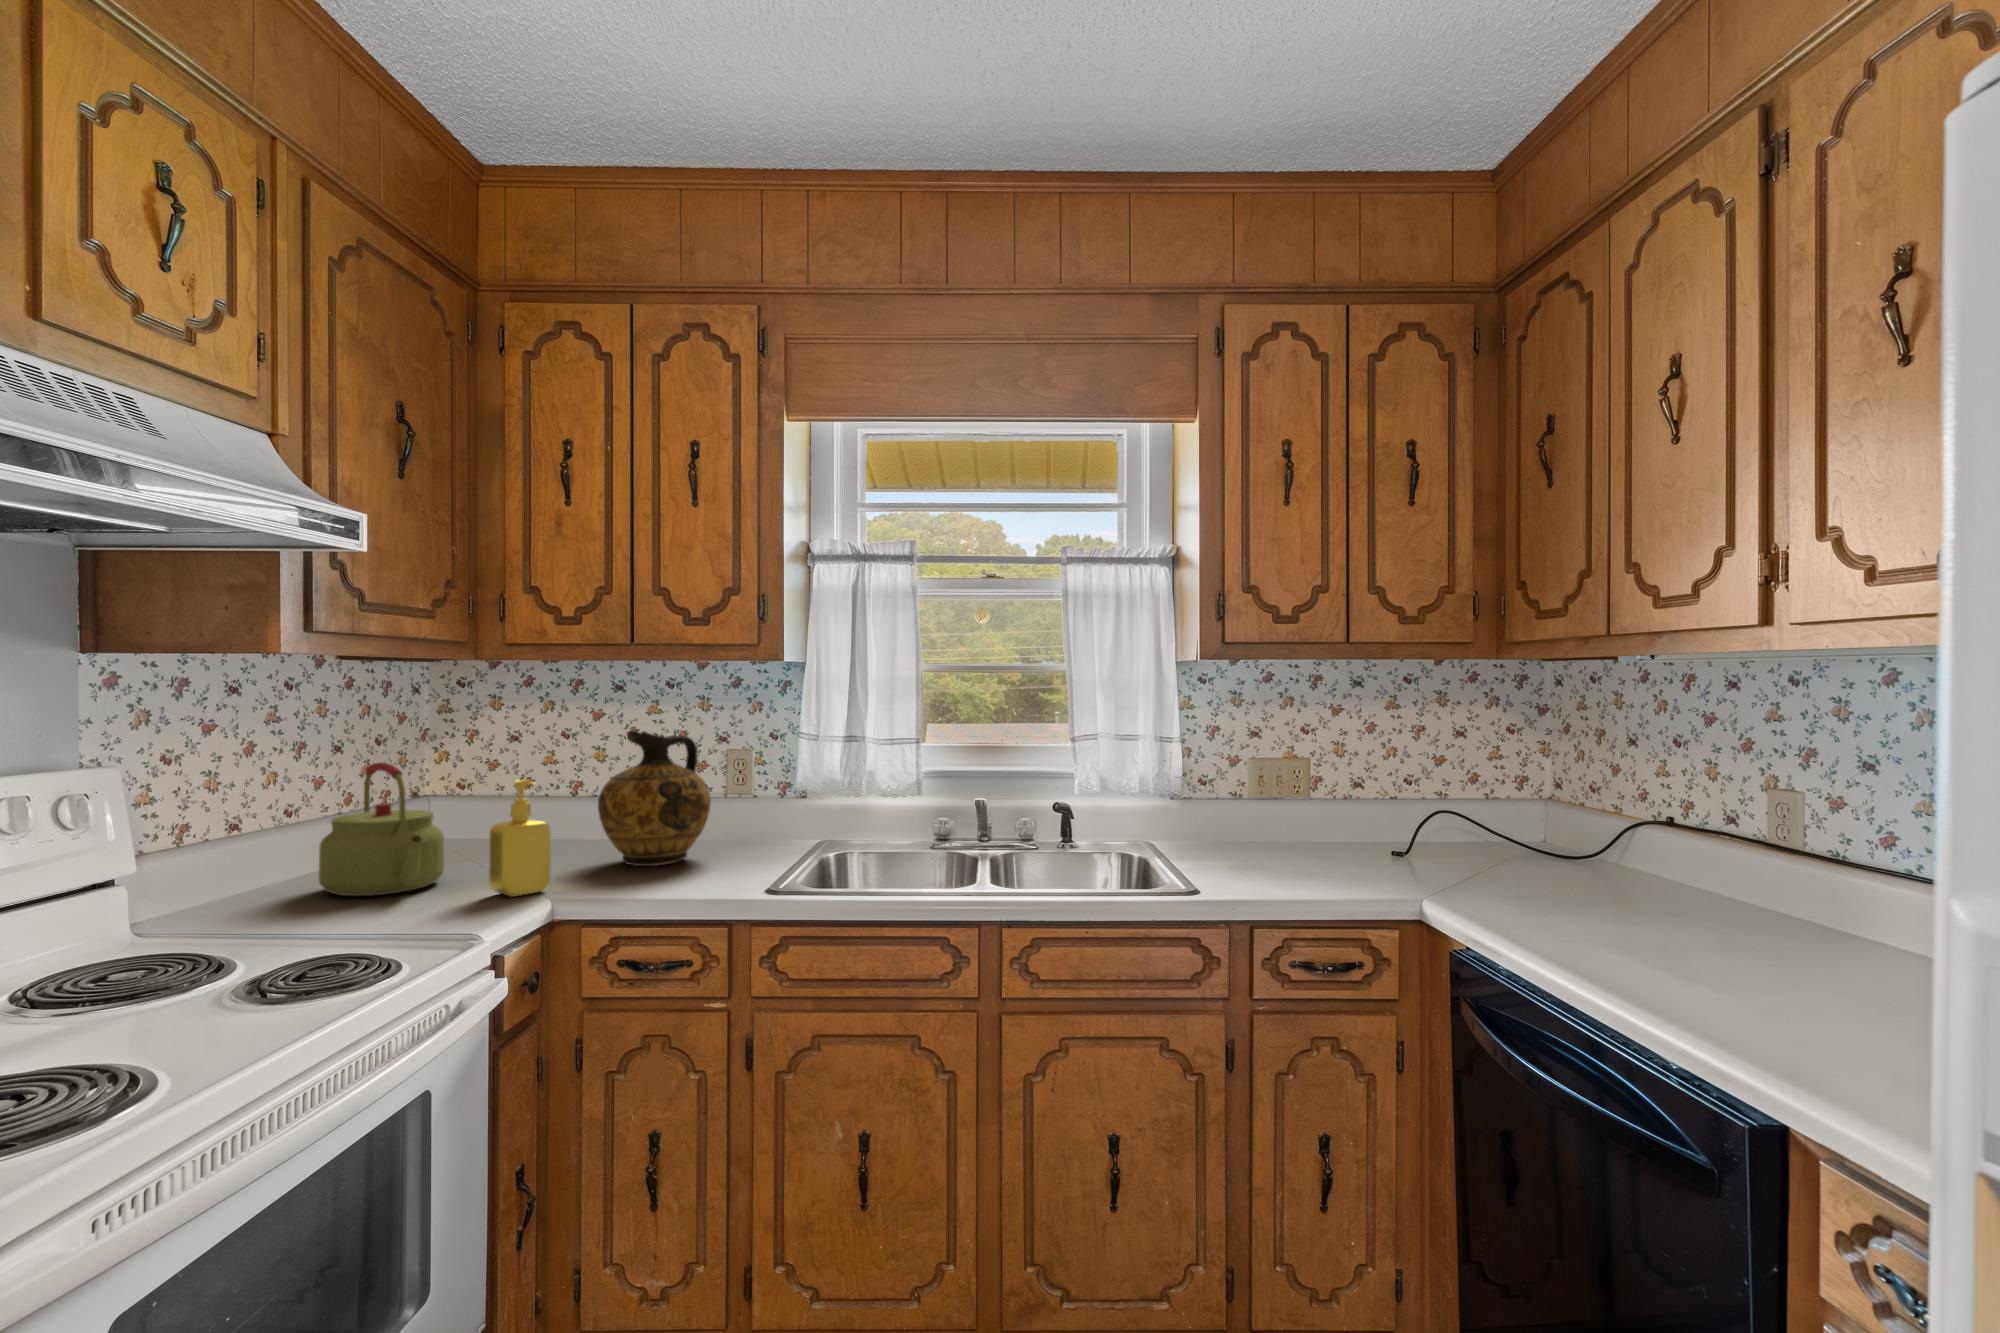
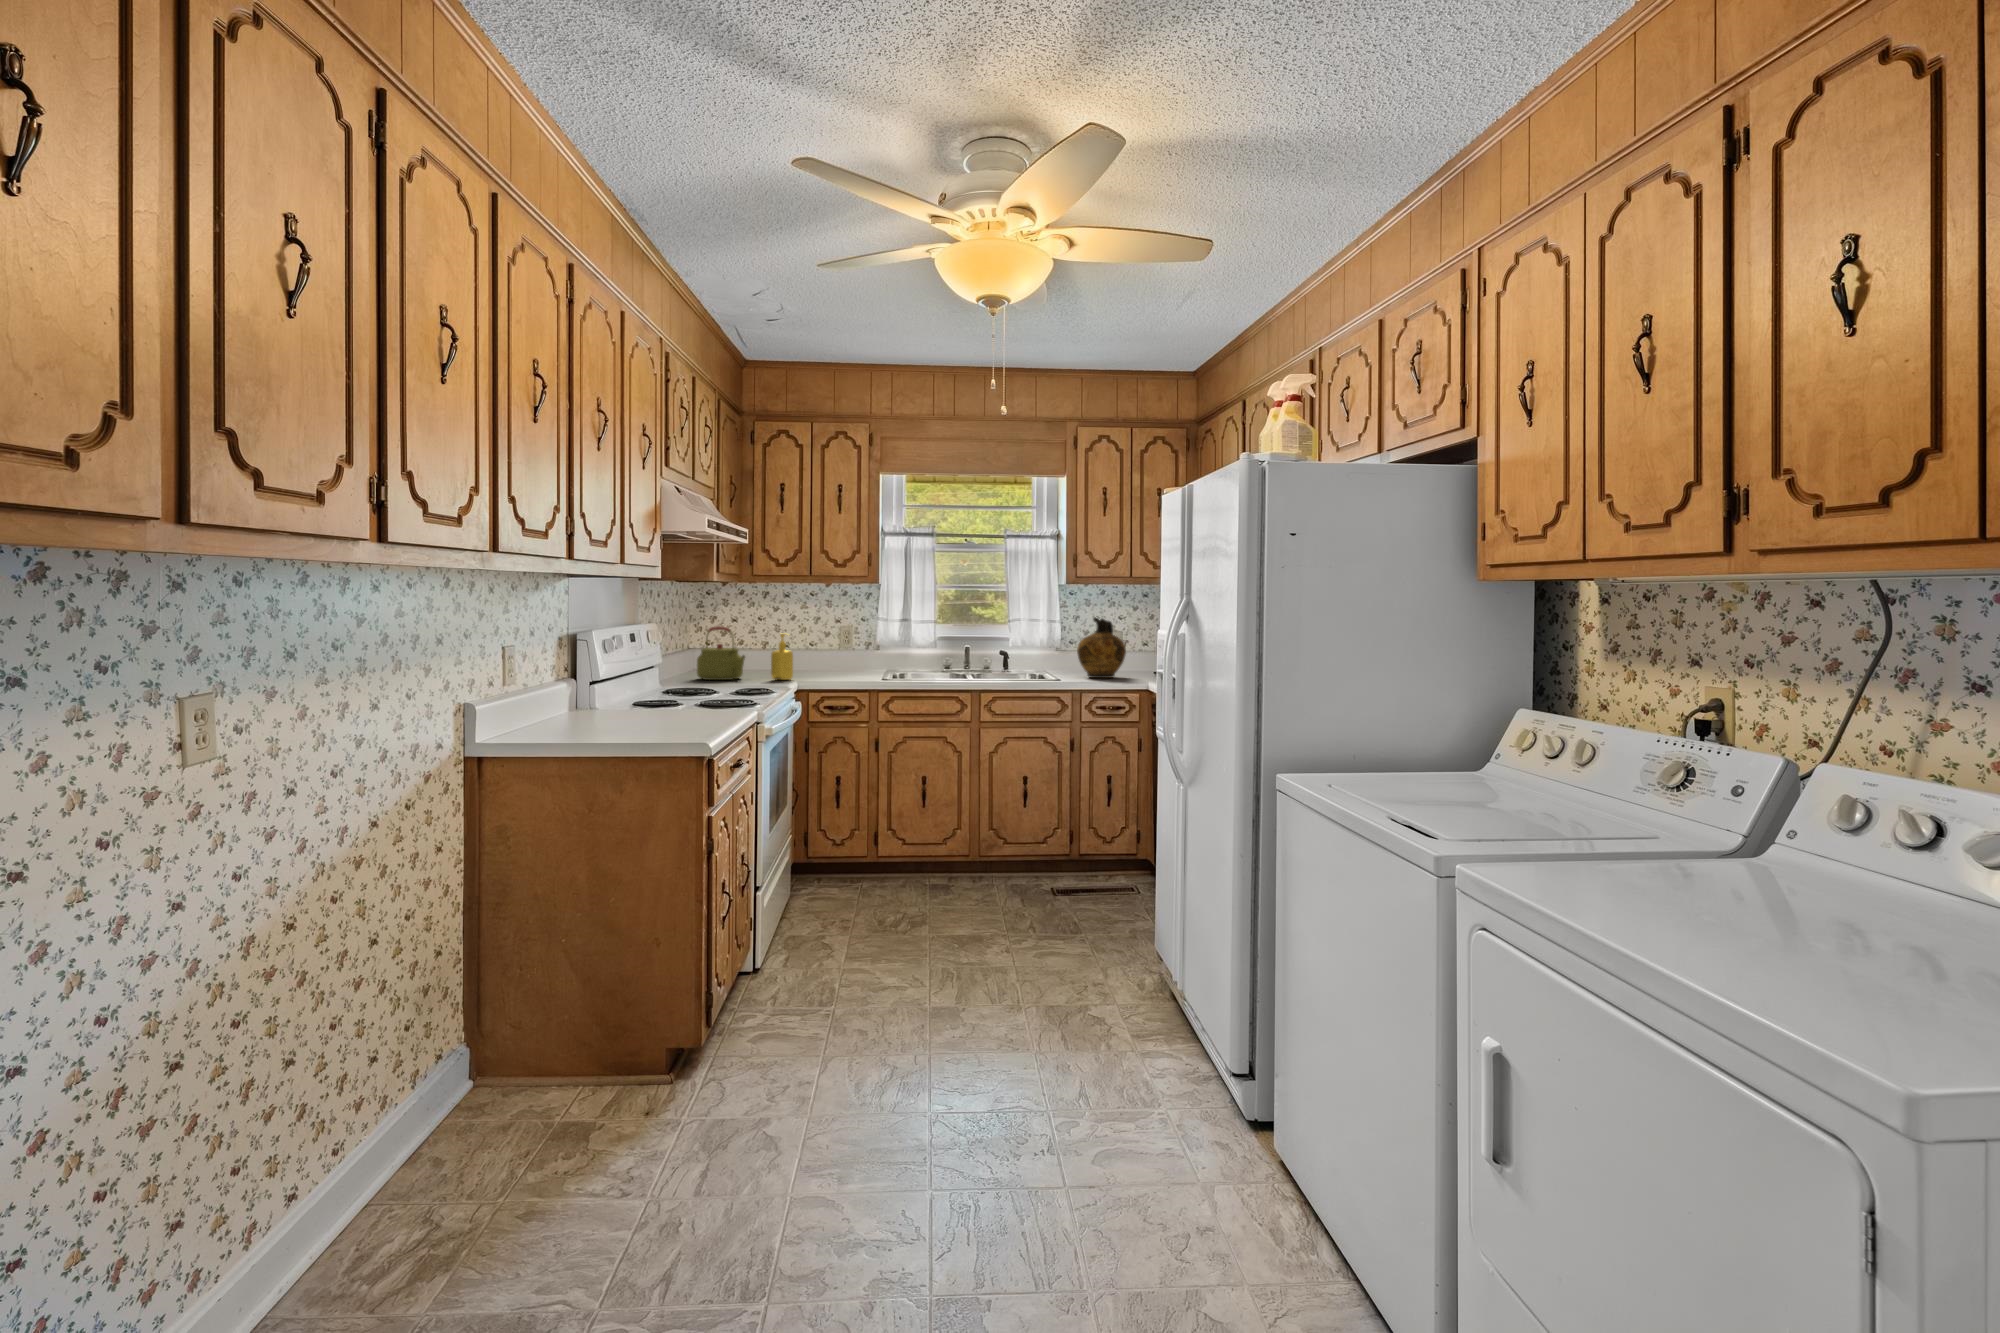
ceramic jug: present [598,731,711,866] -> present [1077,618,1126,678]

